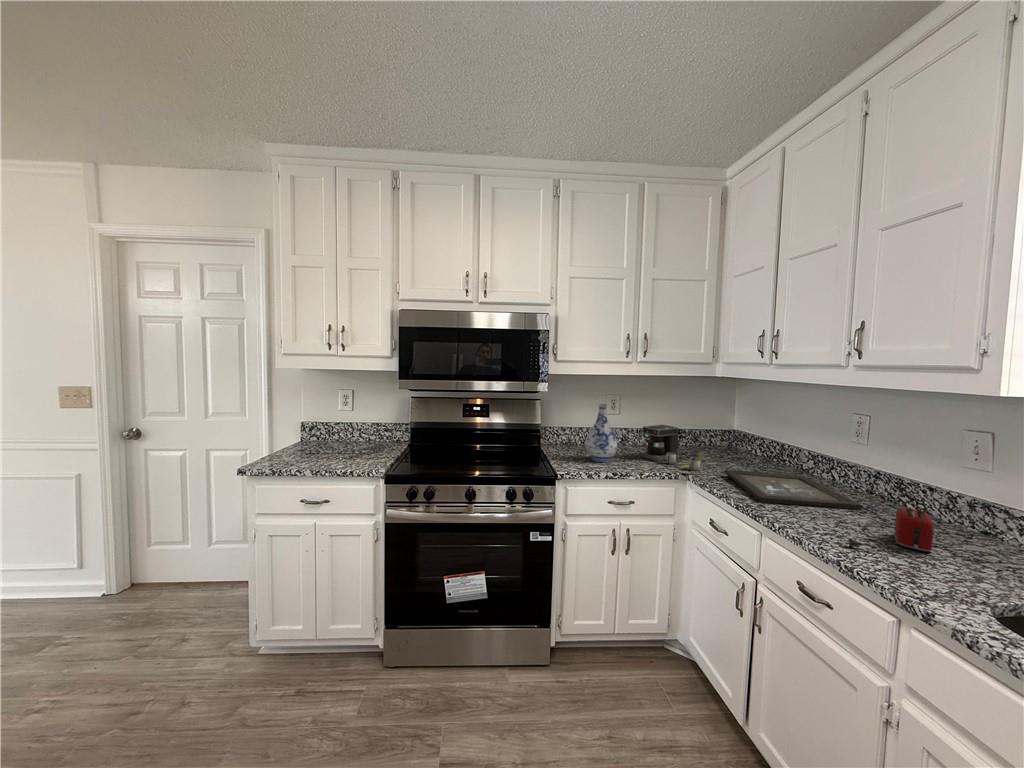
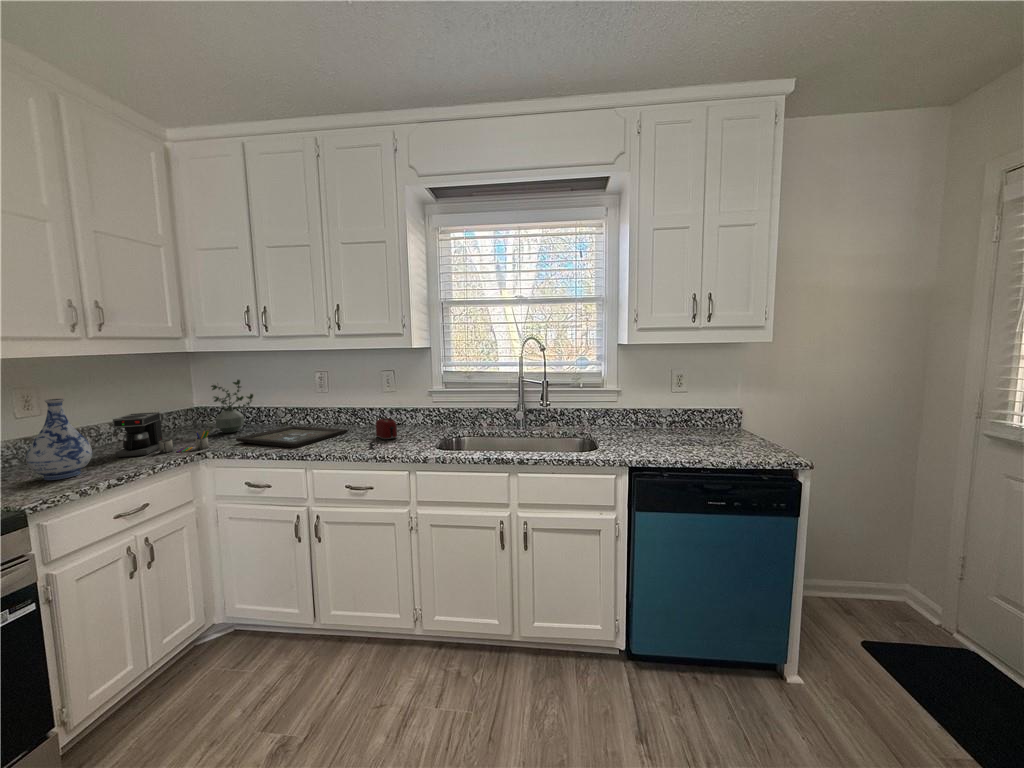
potted plant: none [730,408,771,464] -> present [211,380,253,433]

